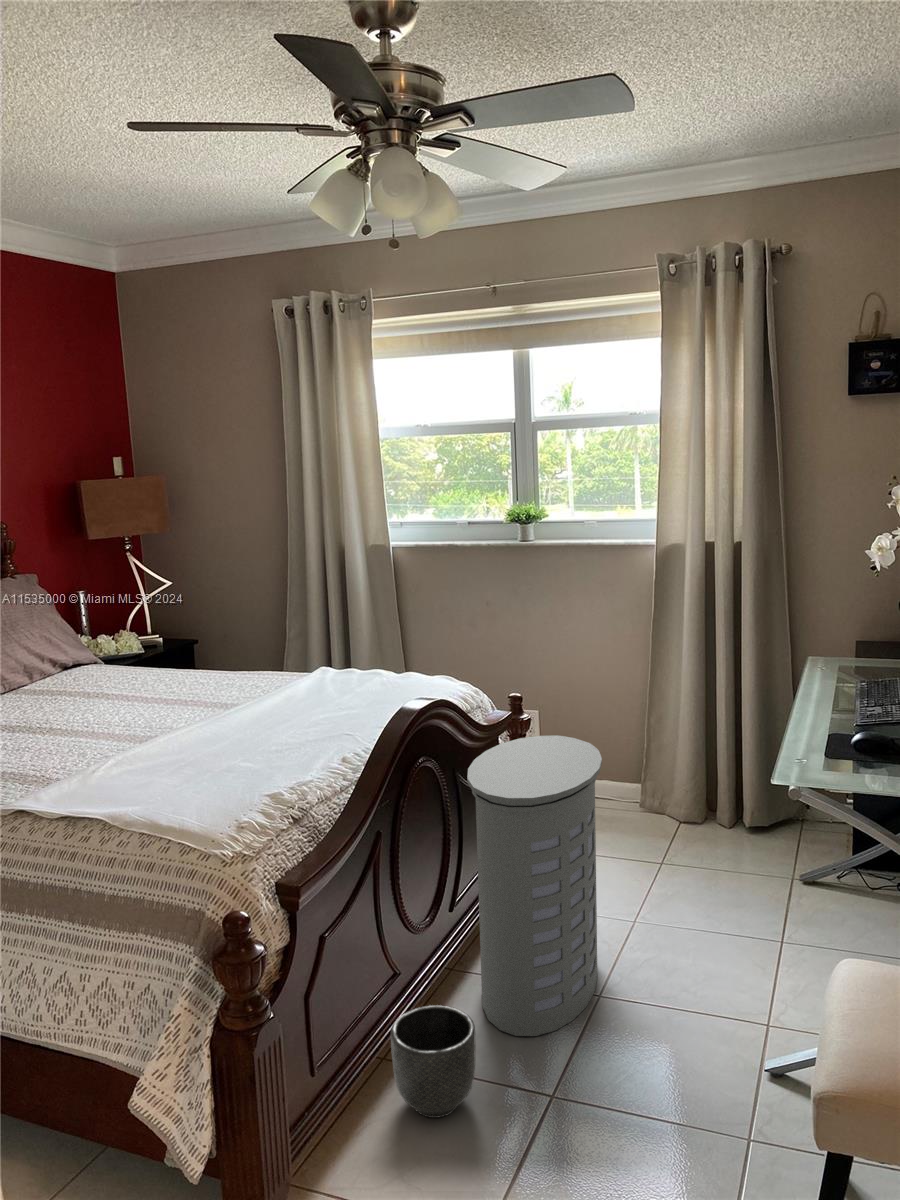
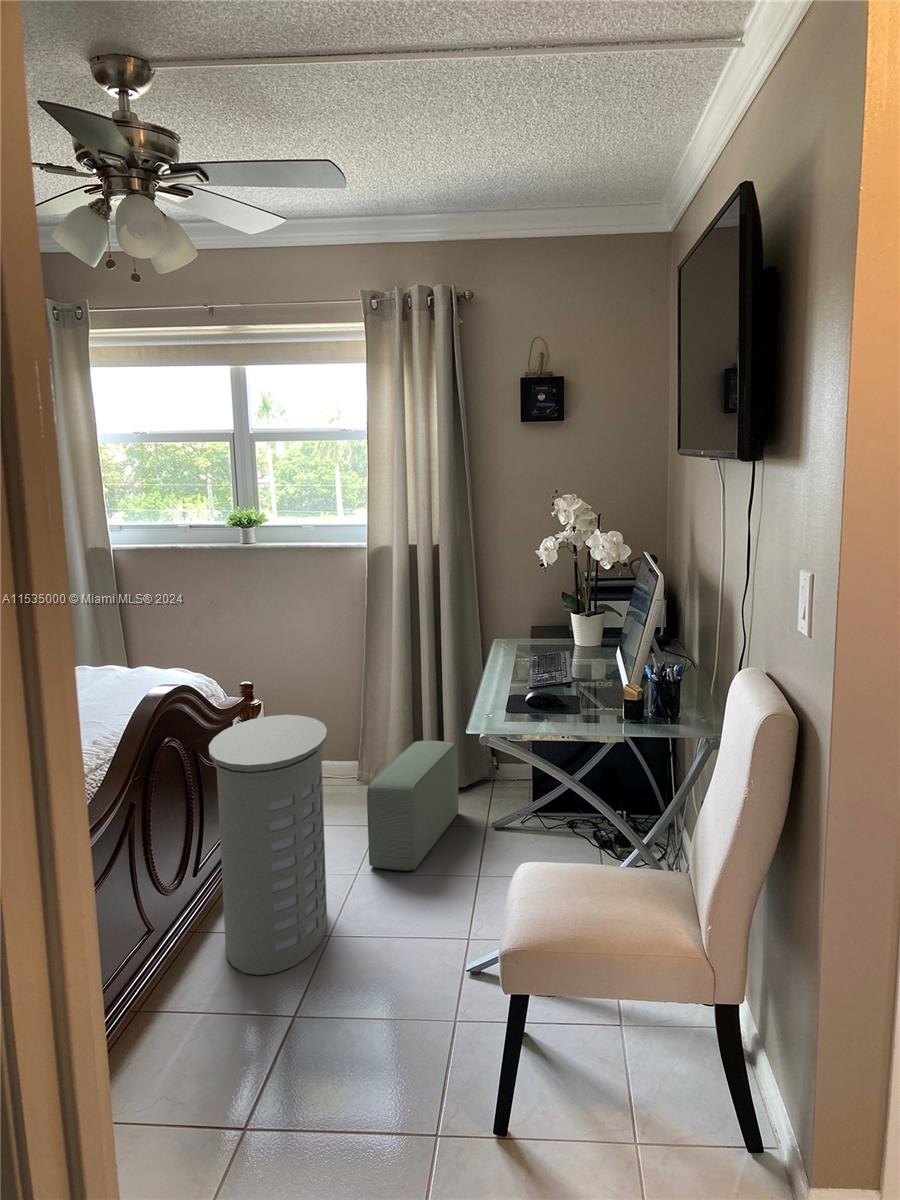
pouf: none [649,768,758,923] -> present [367,741,458,871]
planter: present [391,1005,476,1118] -> none [149,951,226,1047]

